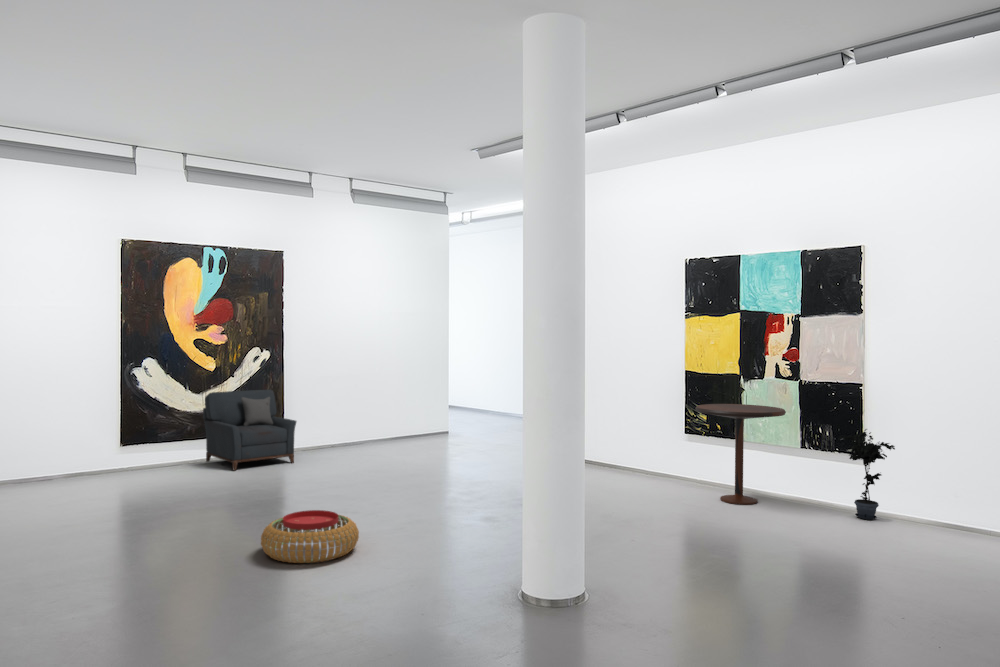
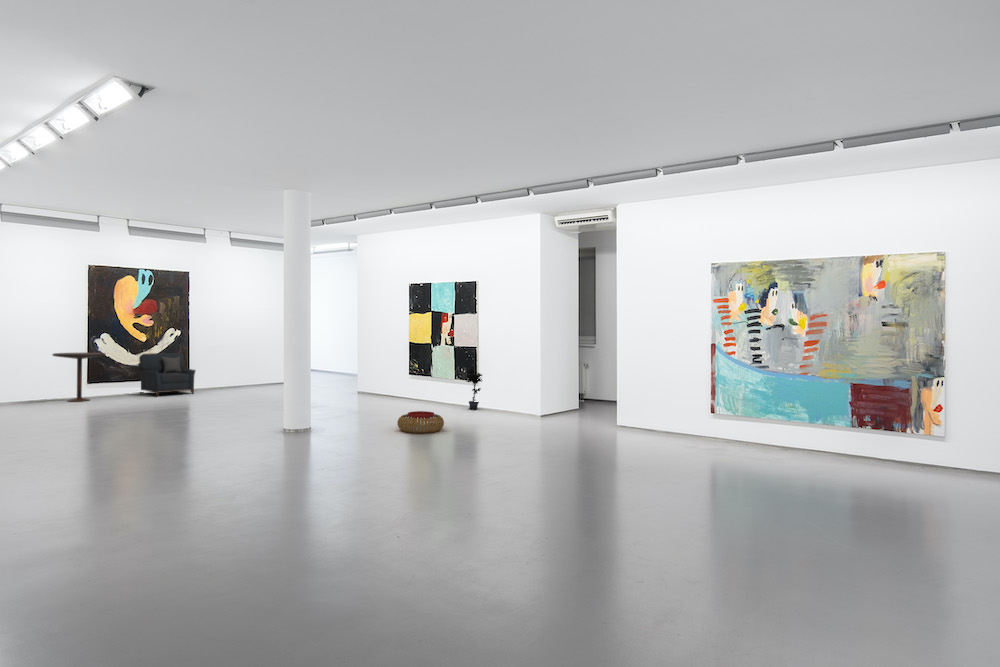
pedestal table: present [695,404,786,505] -> present [53,353,106,402]
pouf: present [261,510,359,563] -> present [397,411,444,433]

